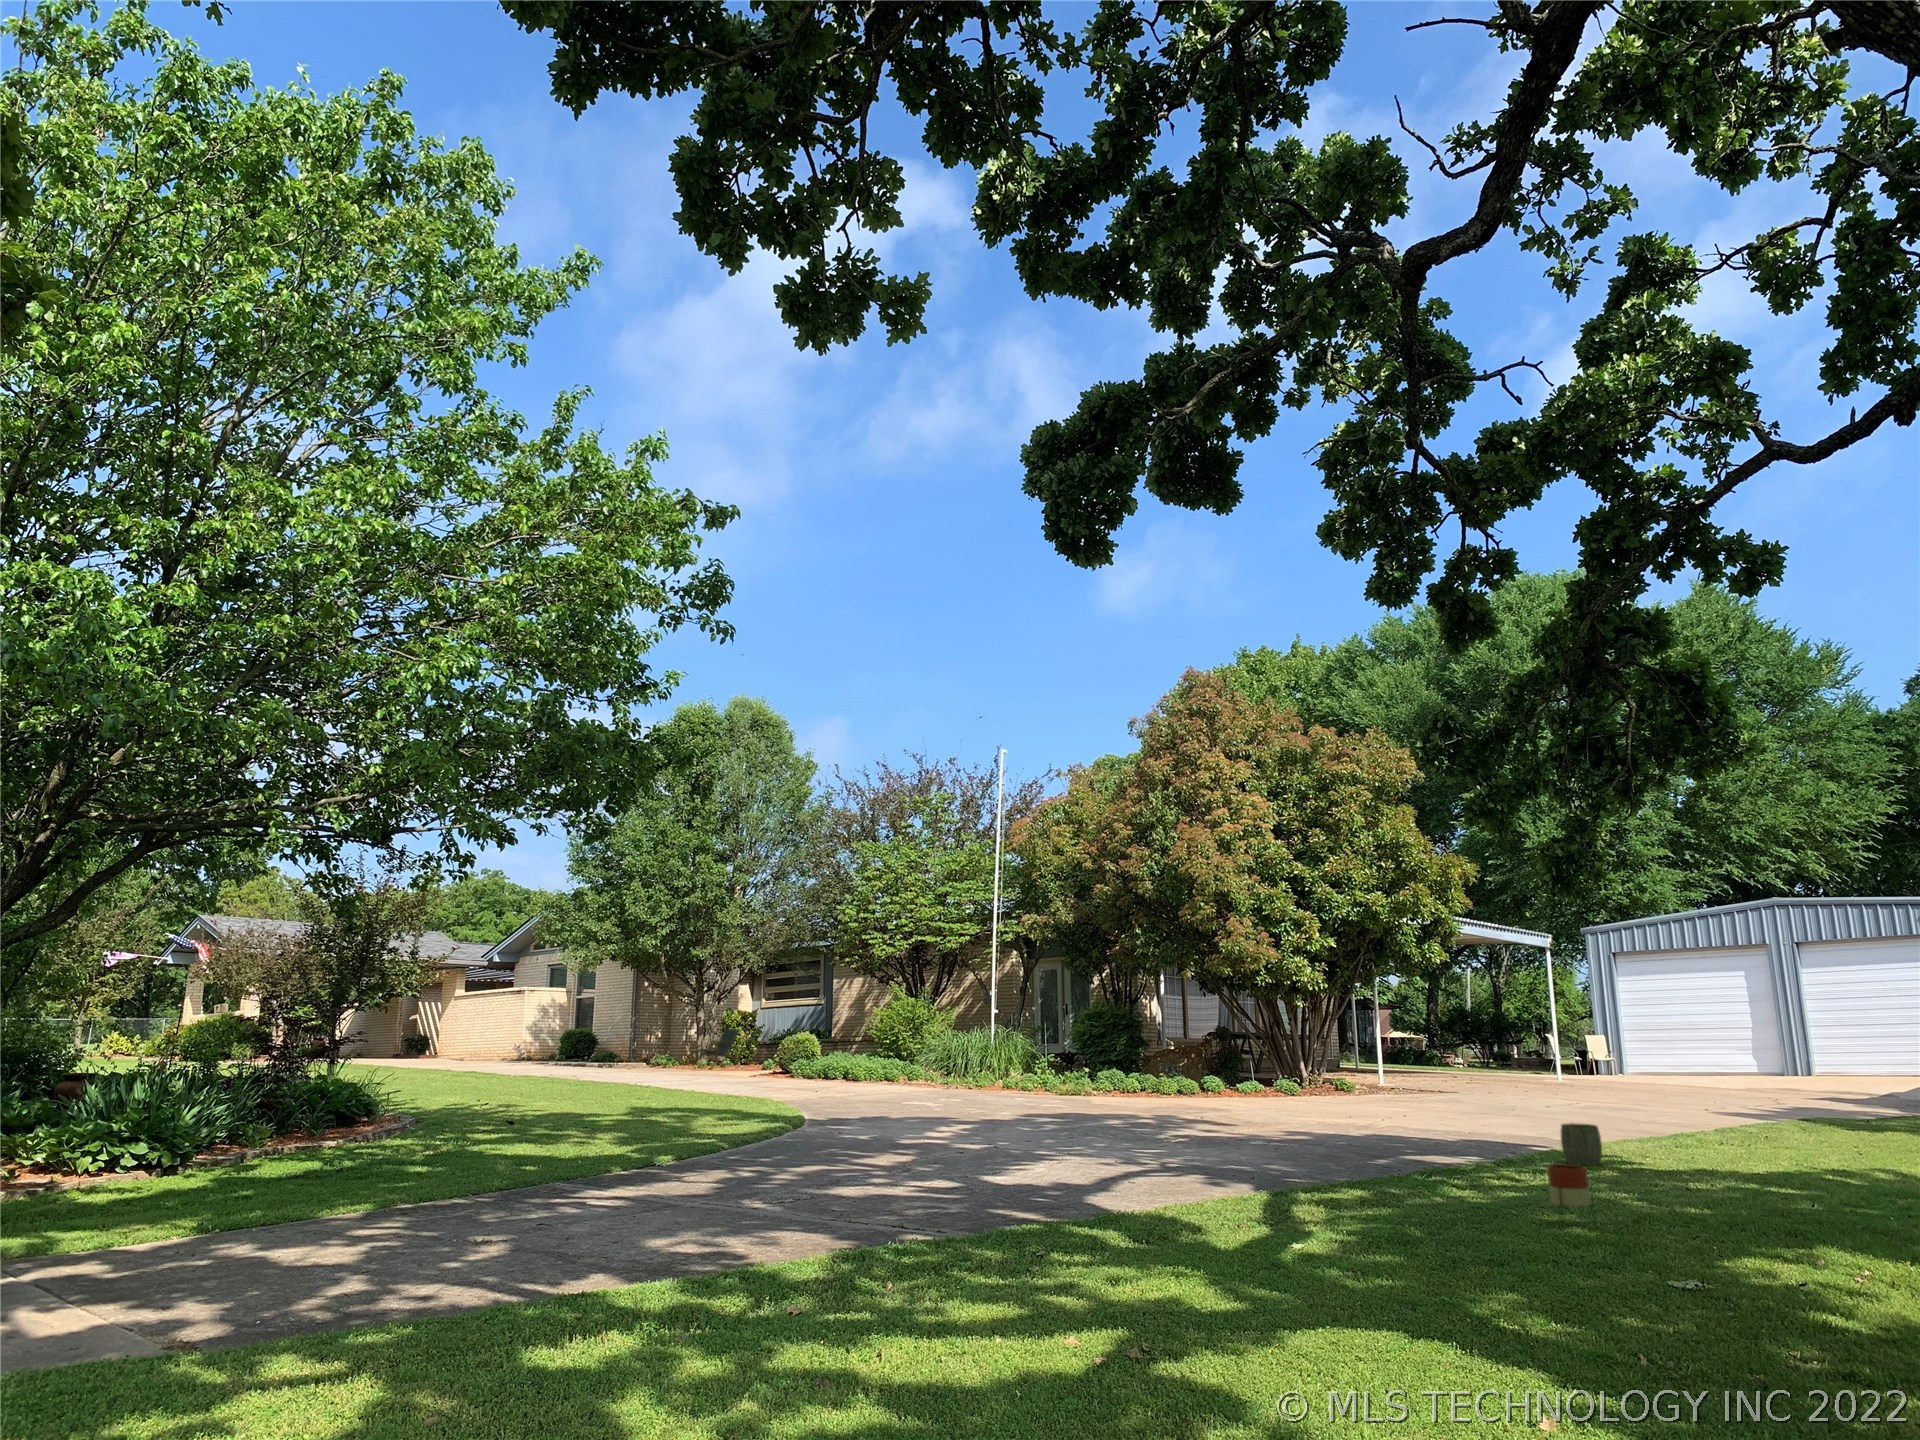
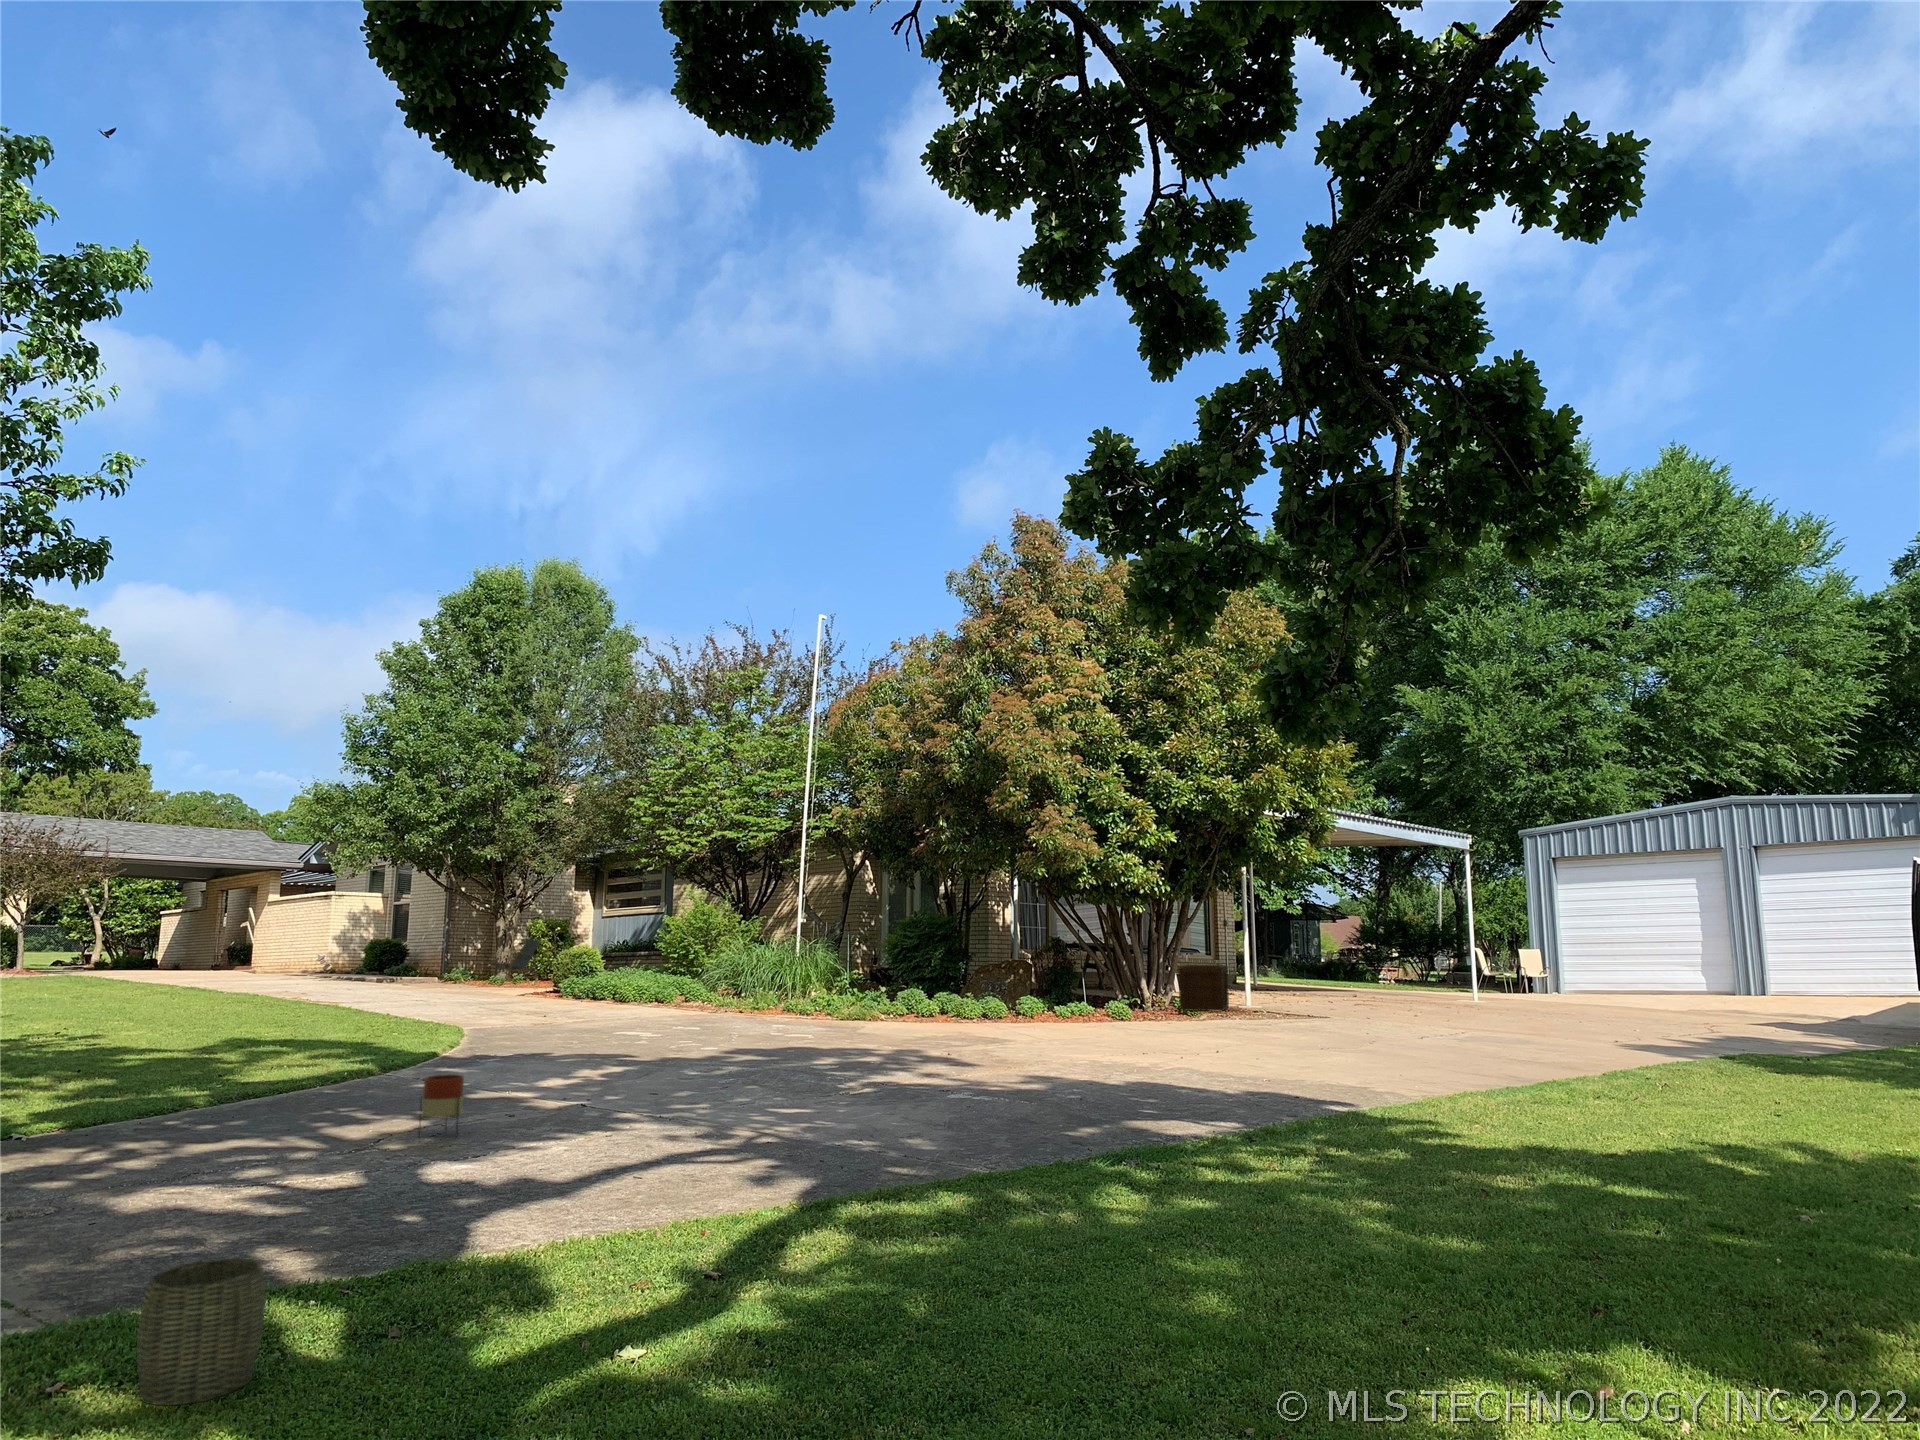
wooden crate: none [1329,1046,1370,1085] -> present [1178,965,1229,1011]
woven basket: present [1561,1123,1602,1165] -> present [137,1258,265,1405]
planter: present [1547,1164,1594,1221] -> present [419,1074,464,1132]

